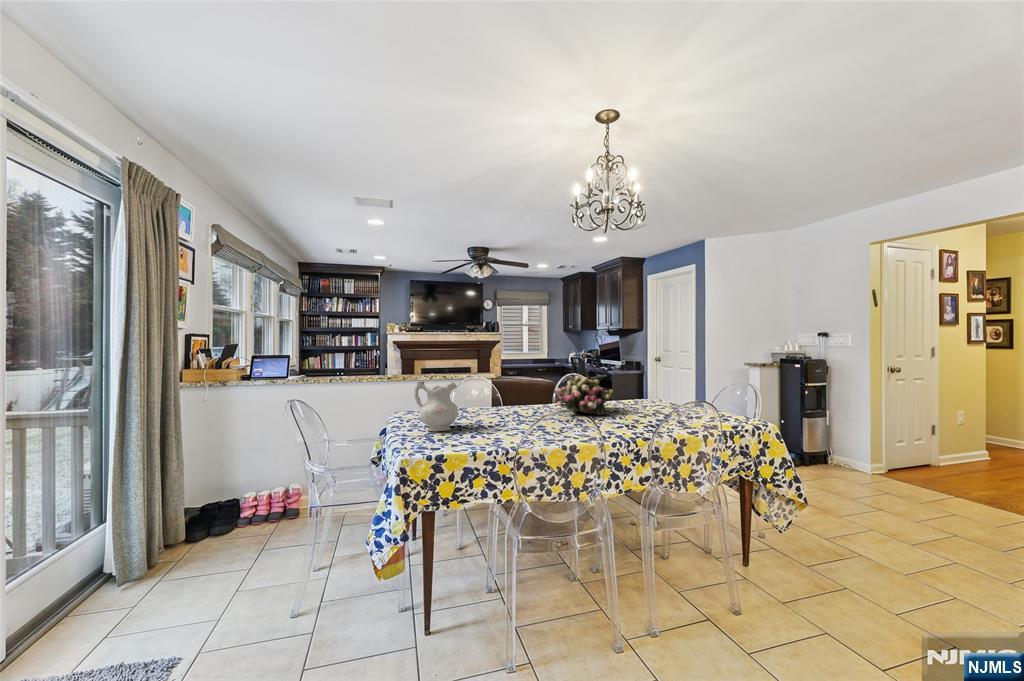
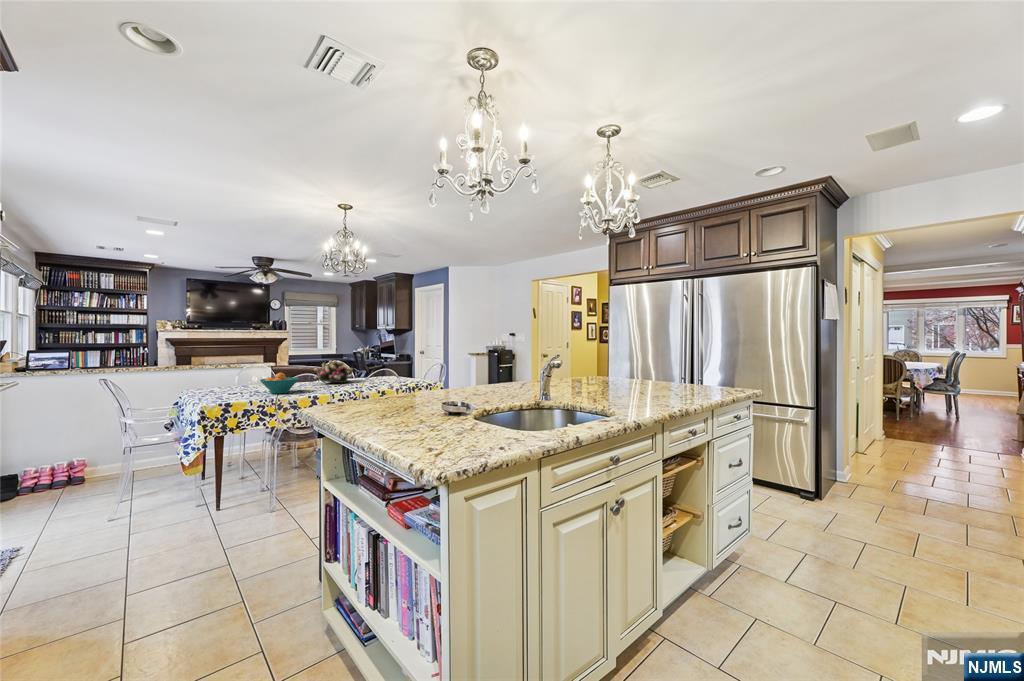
ceramic pitcher: present [414,382,458,432] -> none [206,364,240,395]
fruit bowl: none [485,400,544,436] -> present [260,373,299,394]

